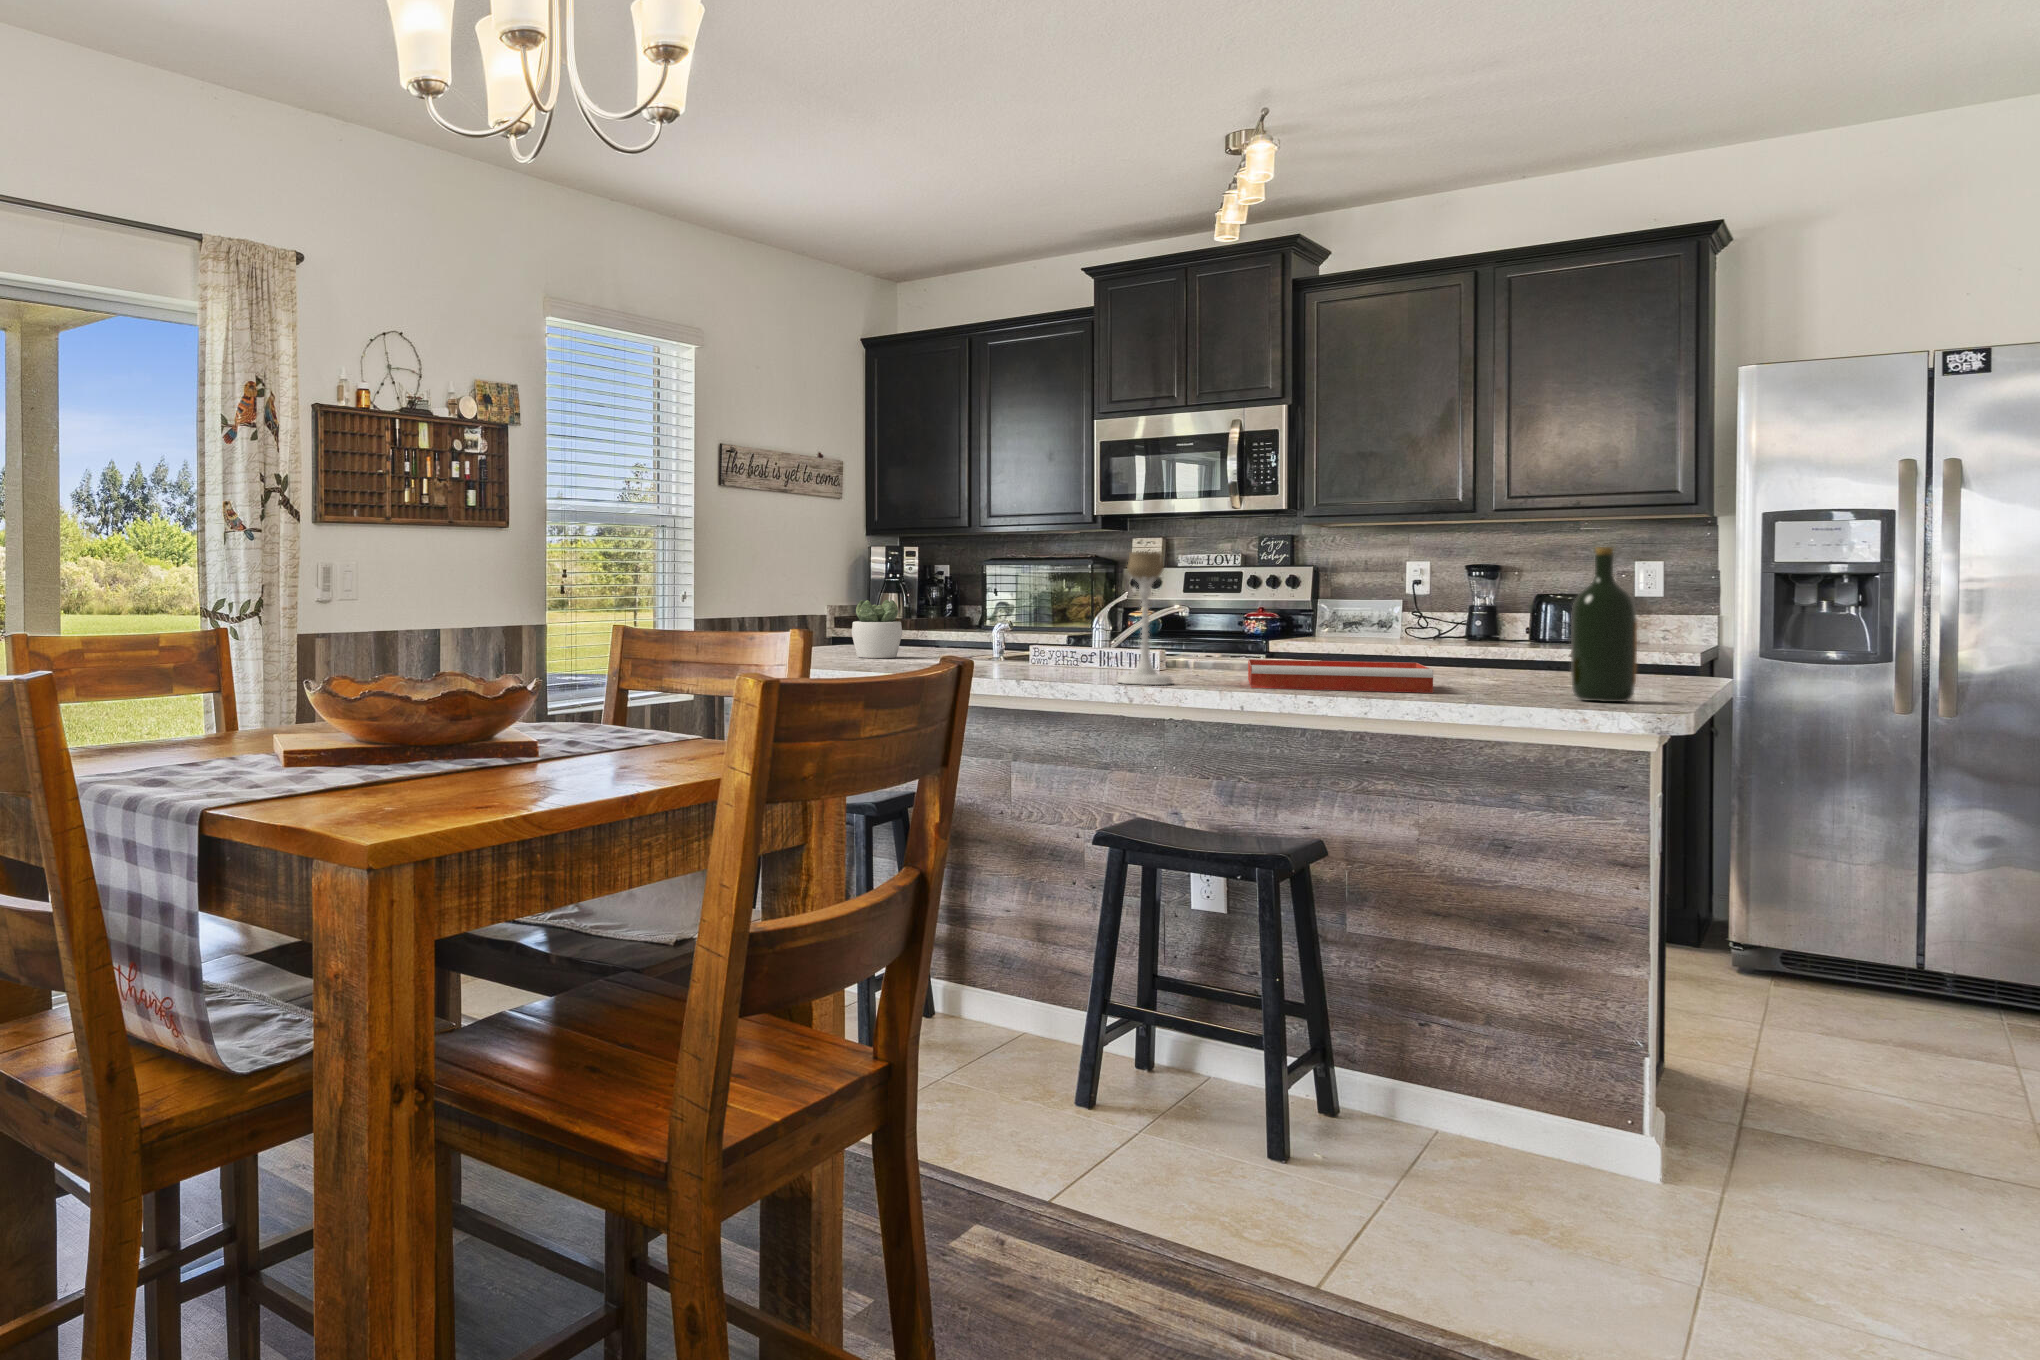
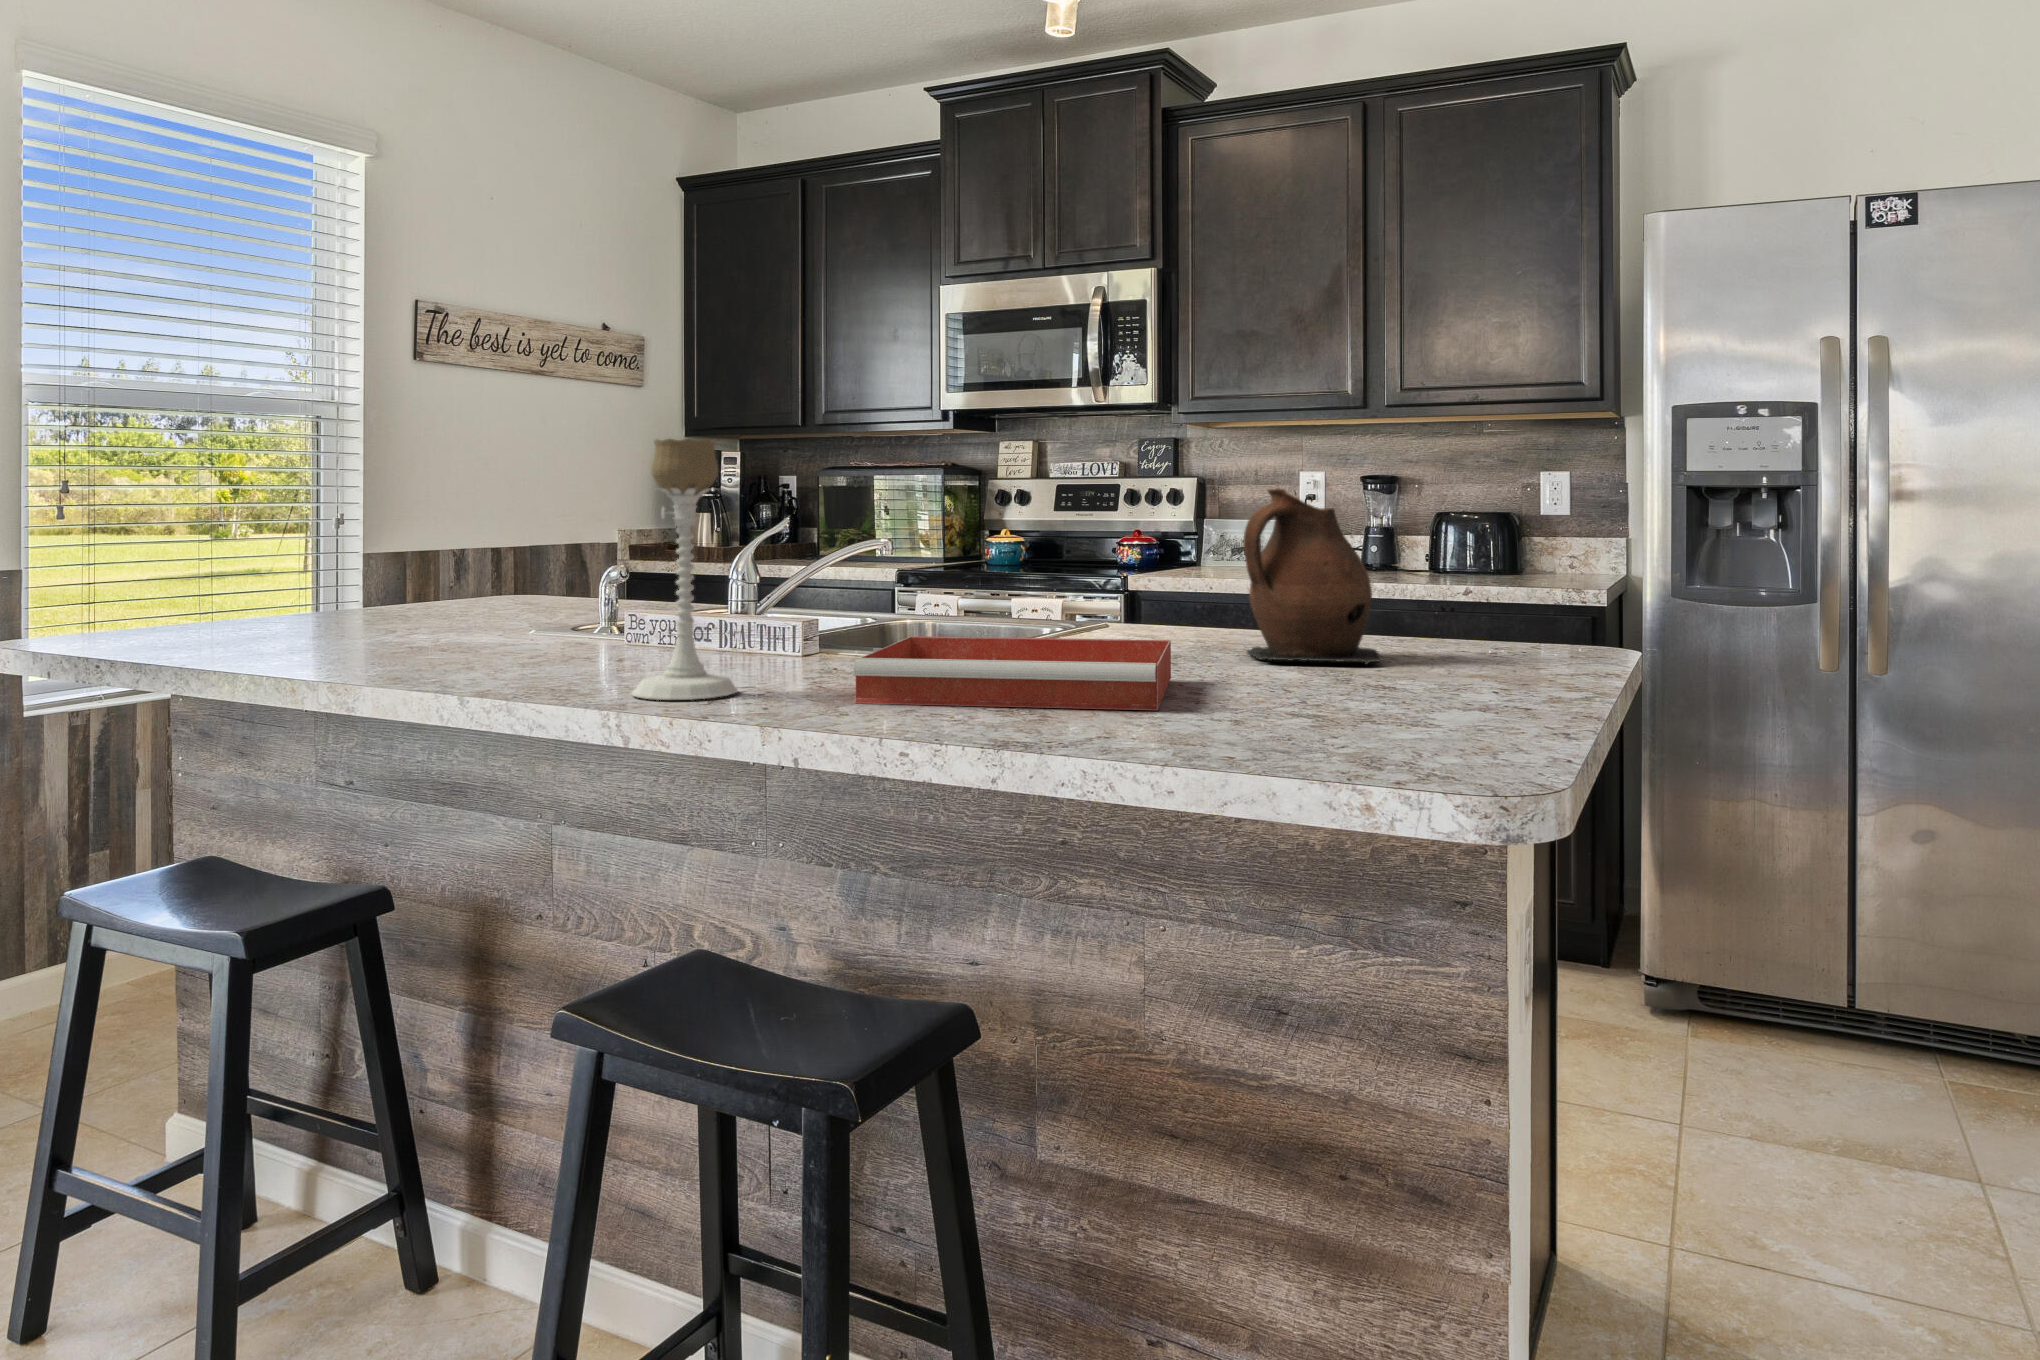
wine bottle: present [1571,547,1637,702] -> none [1373,429,1480,736]
ceramic pitcher: none [1440,577,1547,683] -> present [1244,489,1382,665]
succulent plant: present [852,600,902,658] -> none [439,526,526,621]

